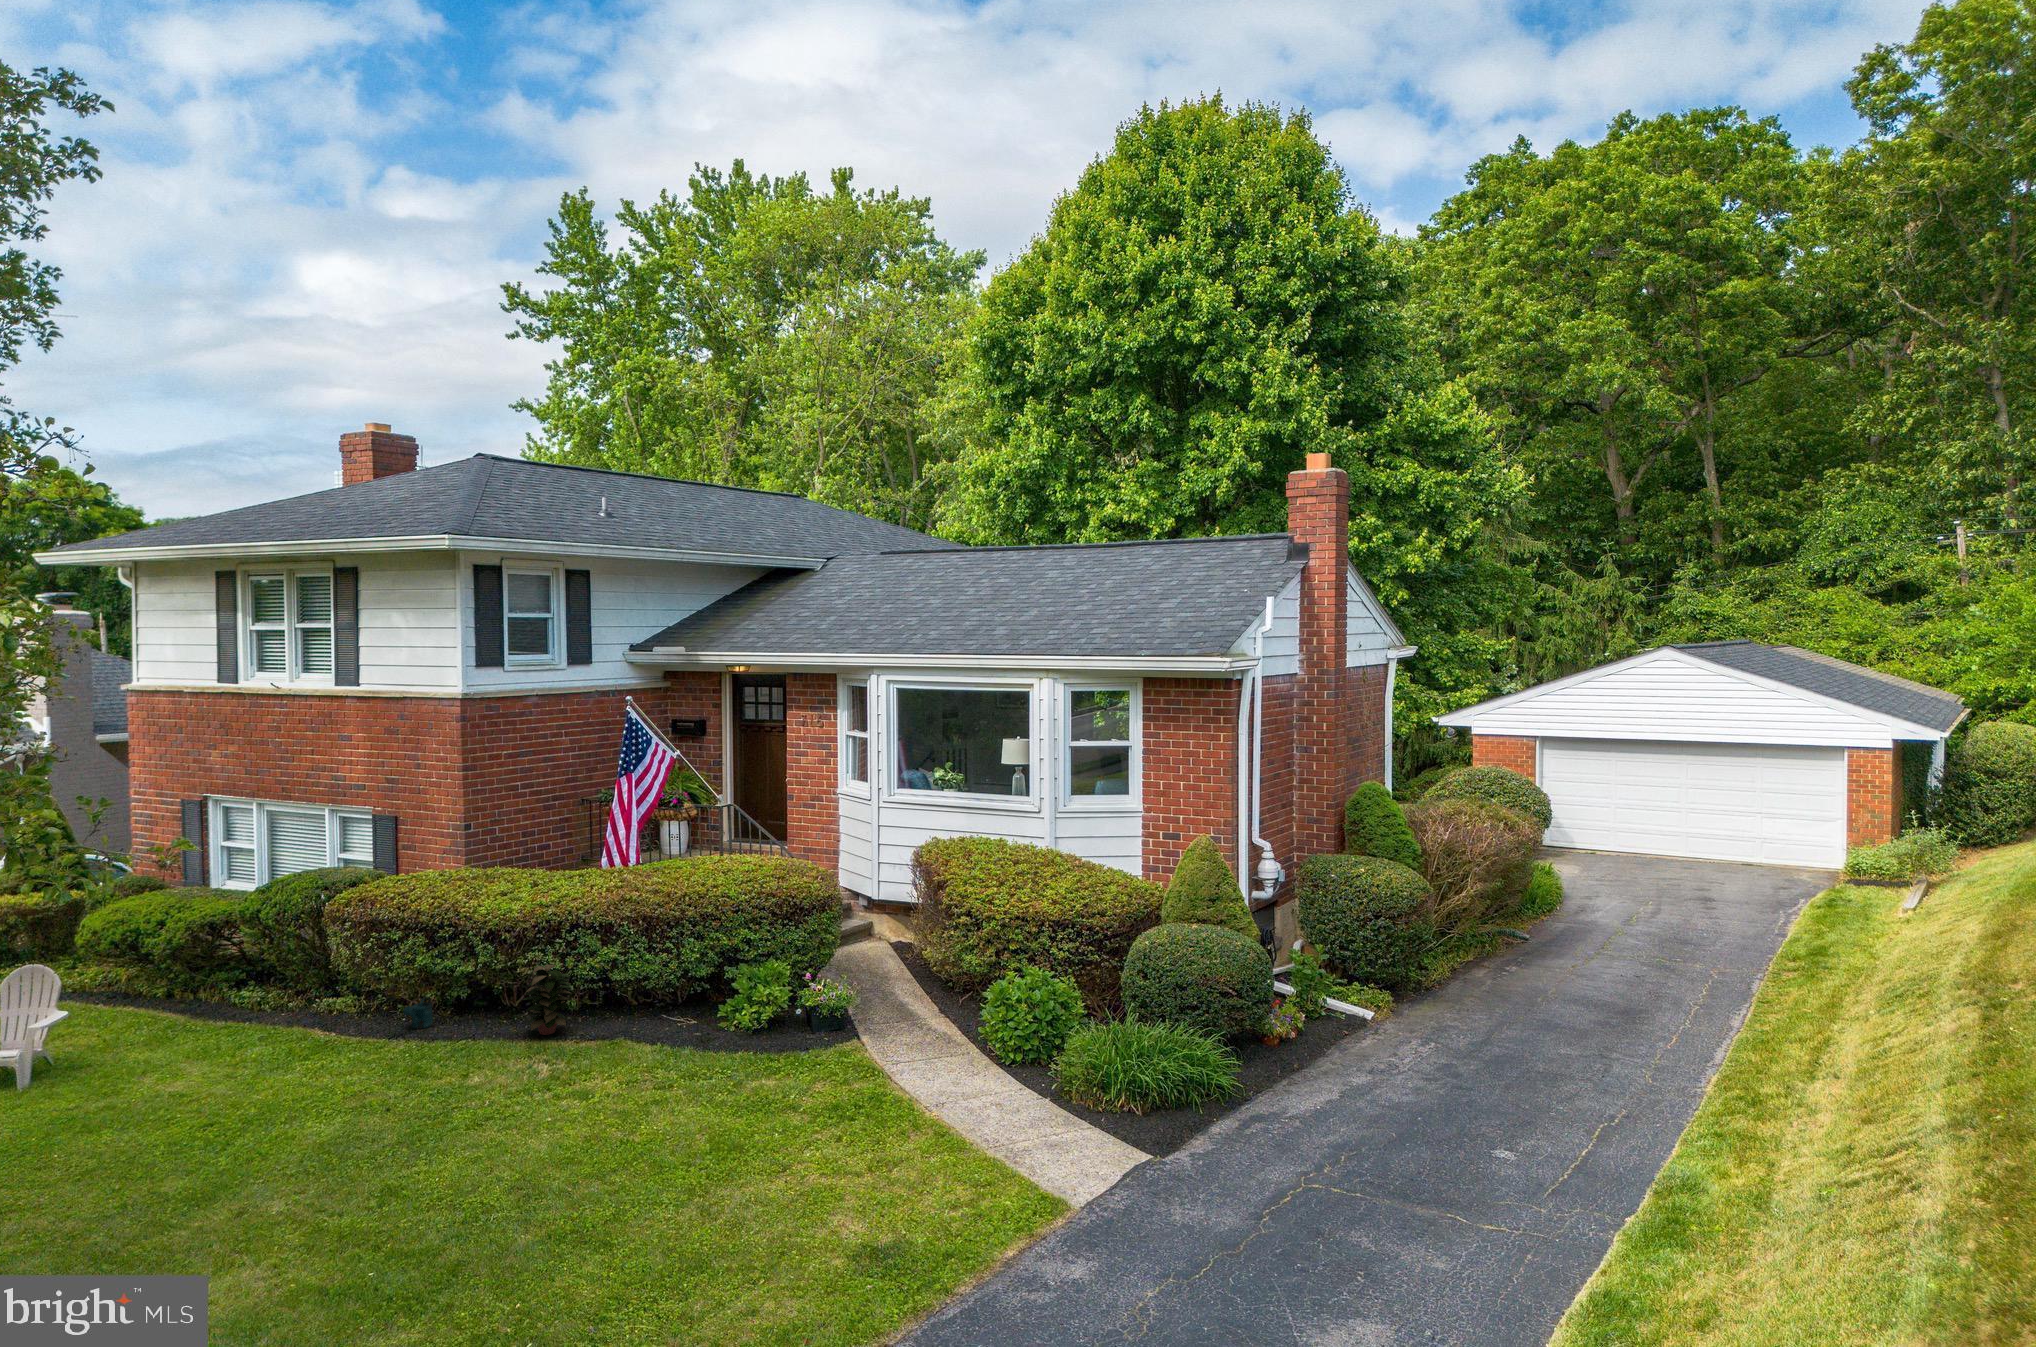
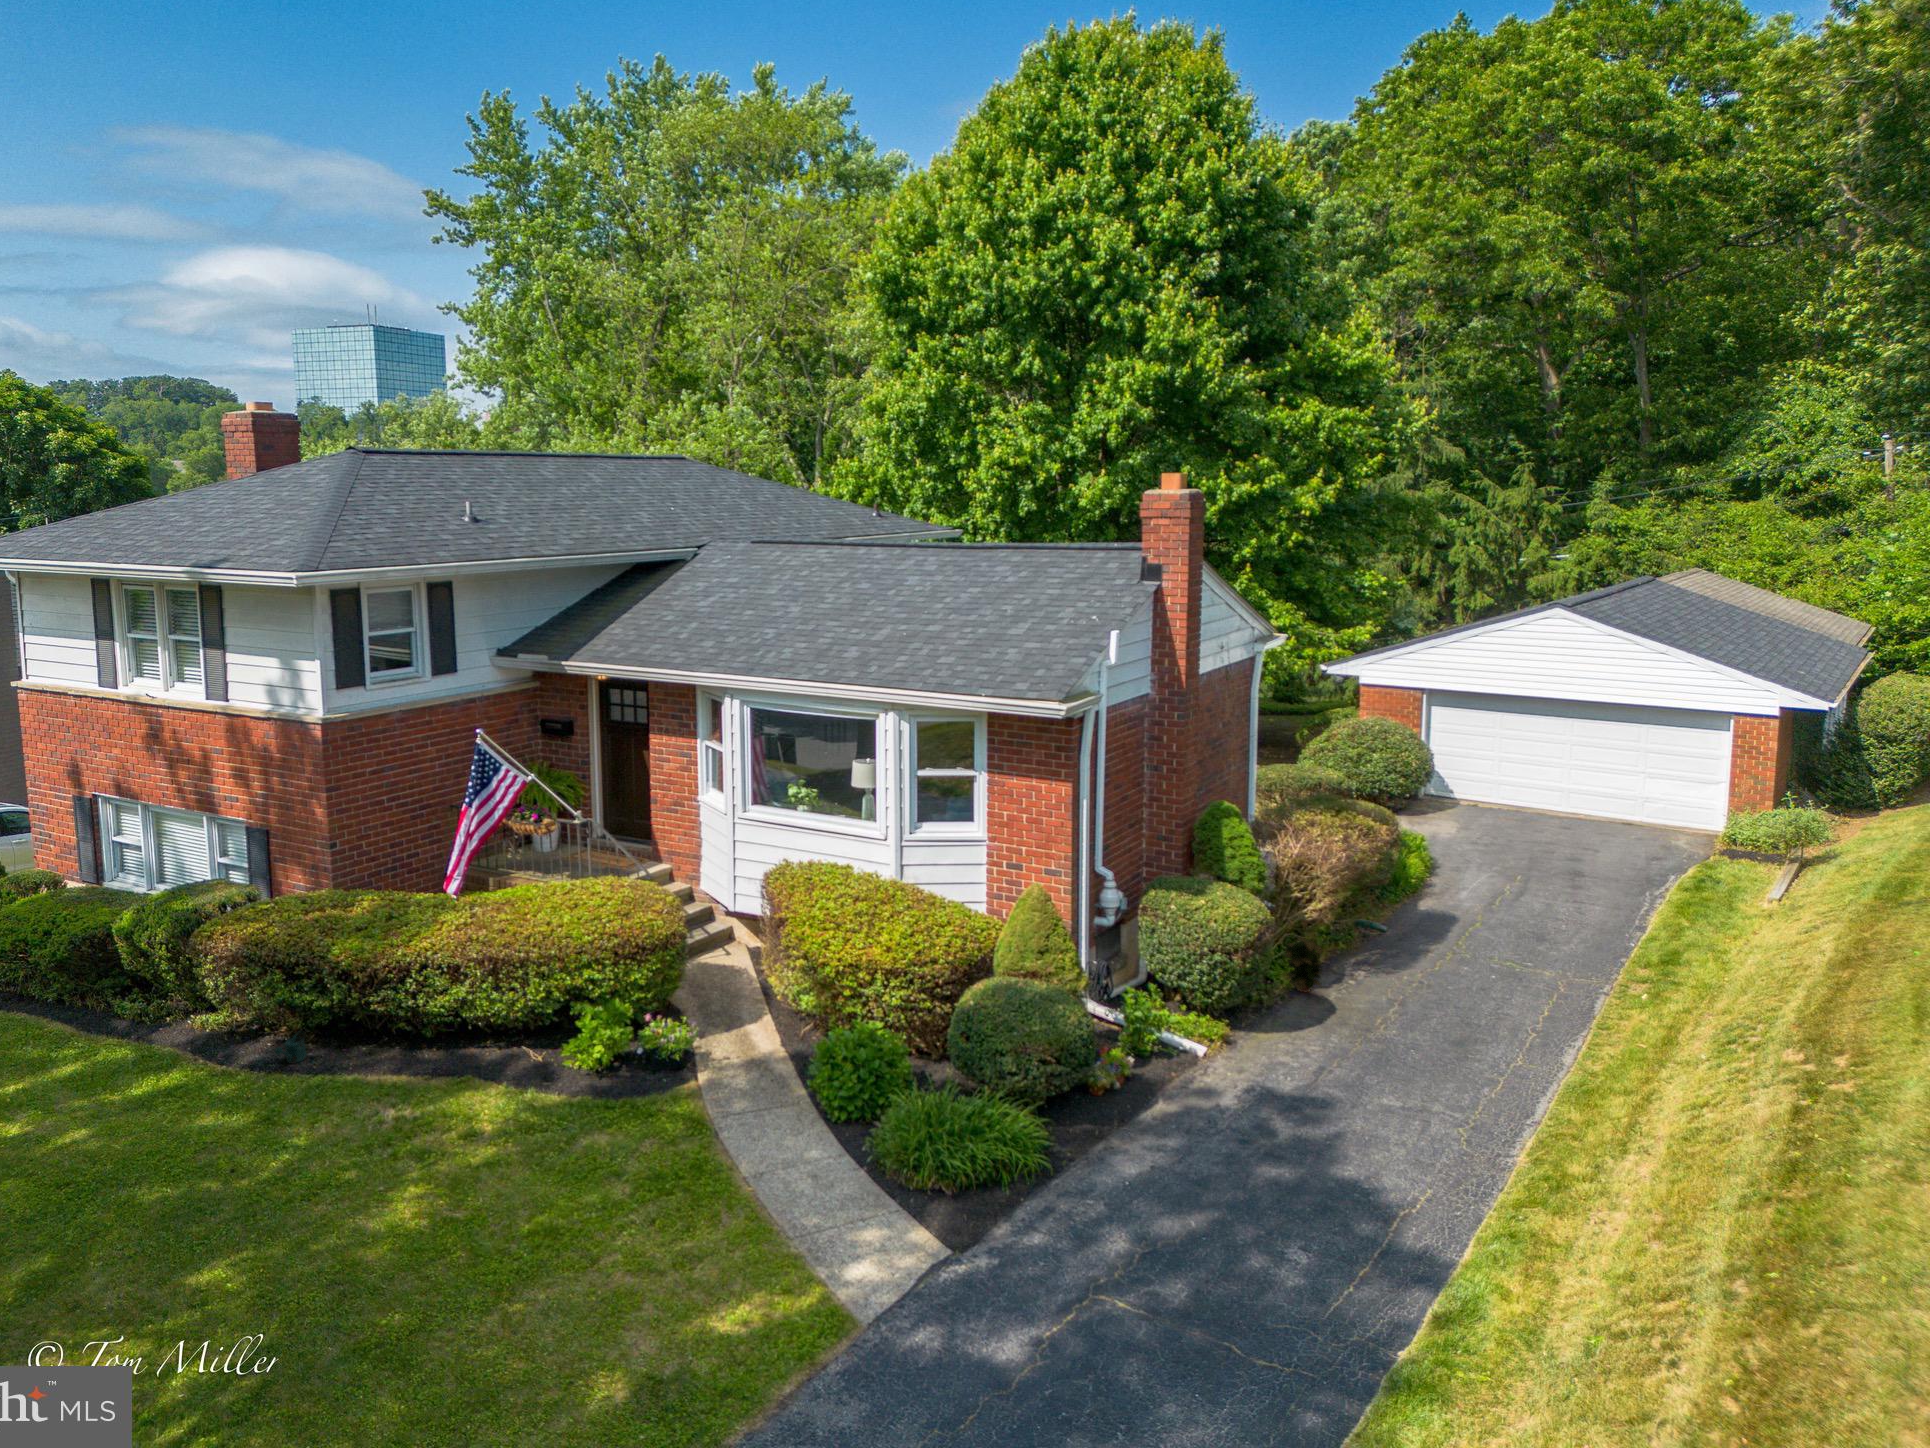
decorative plant: present [523,965,571,1035] -> present [1284,937,1322,993]

